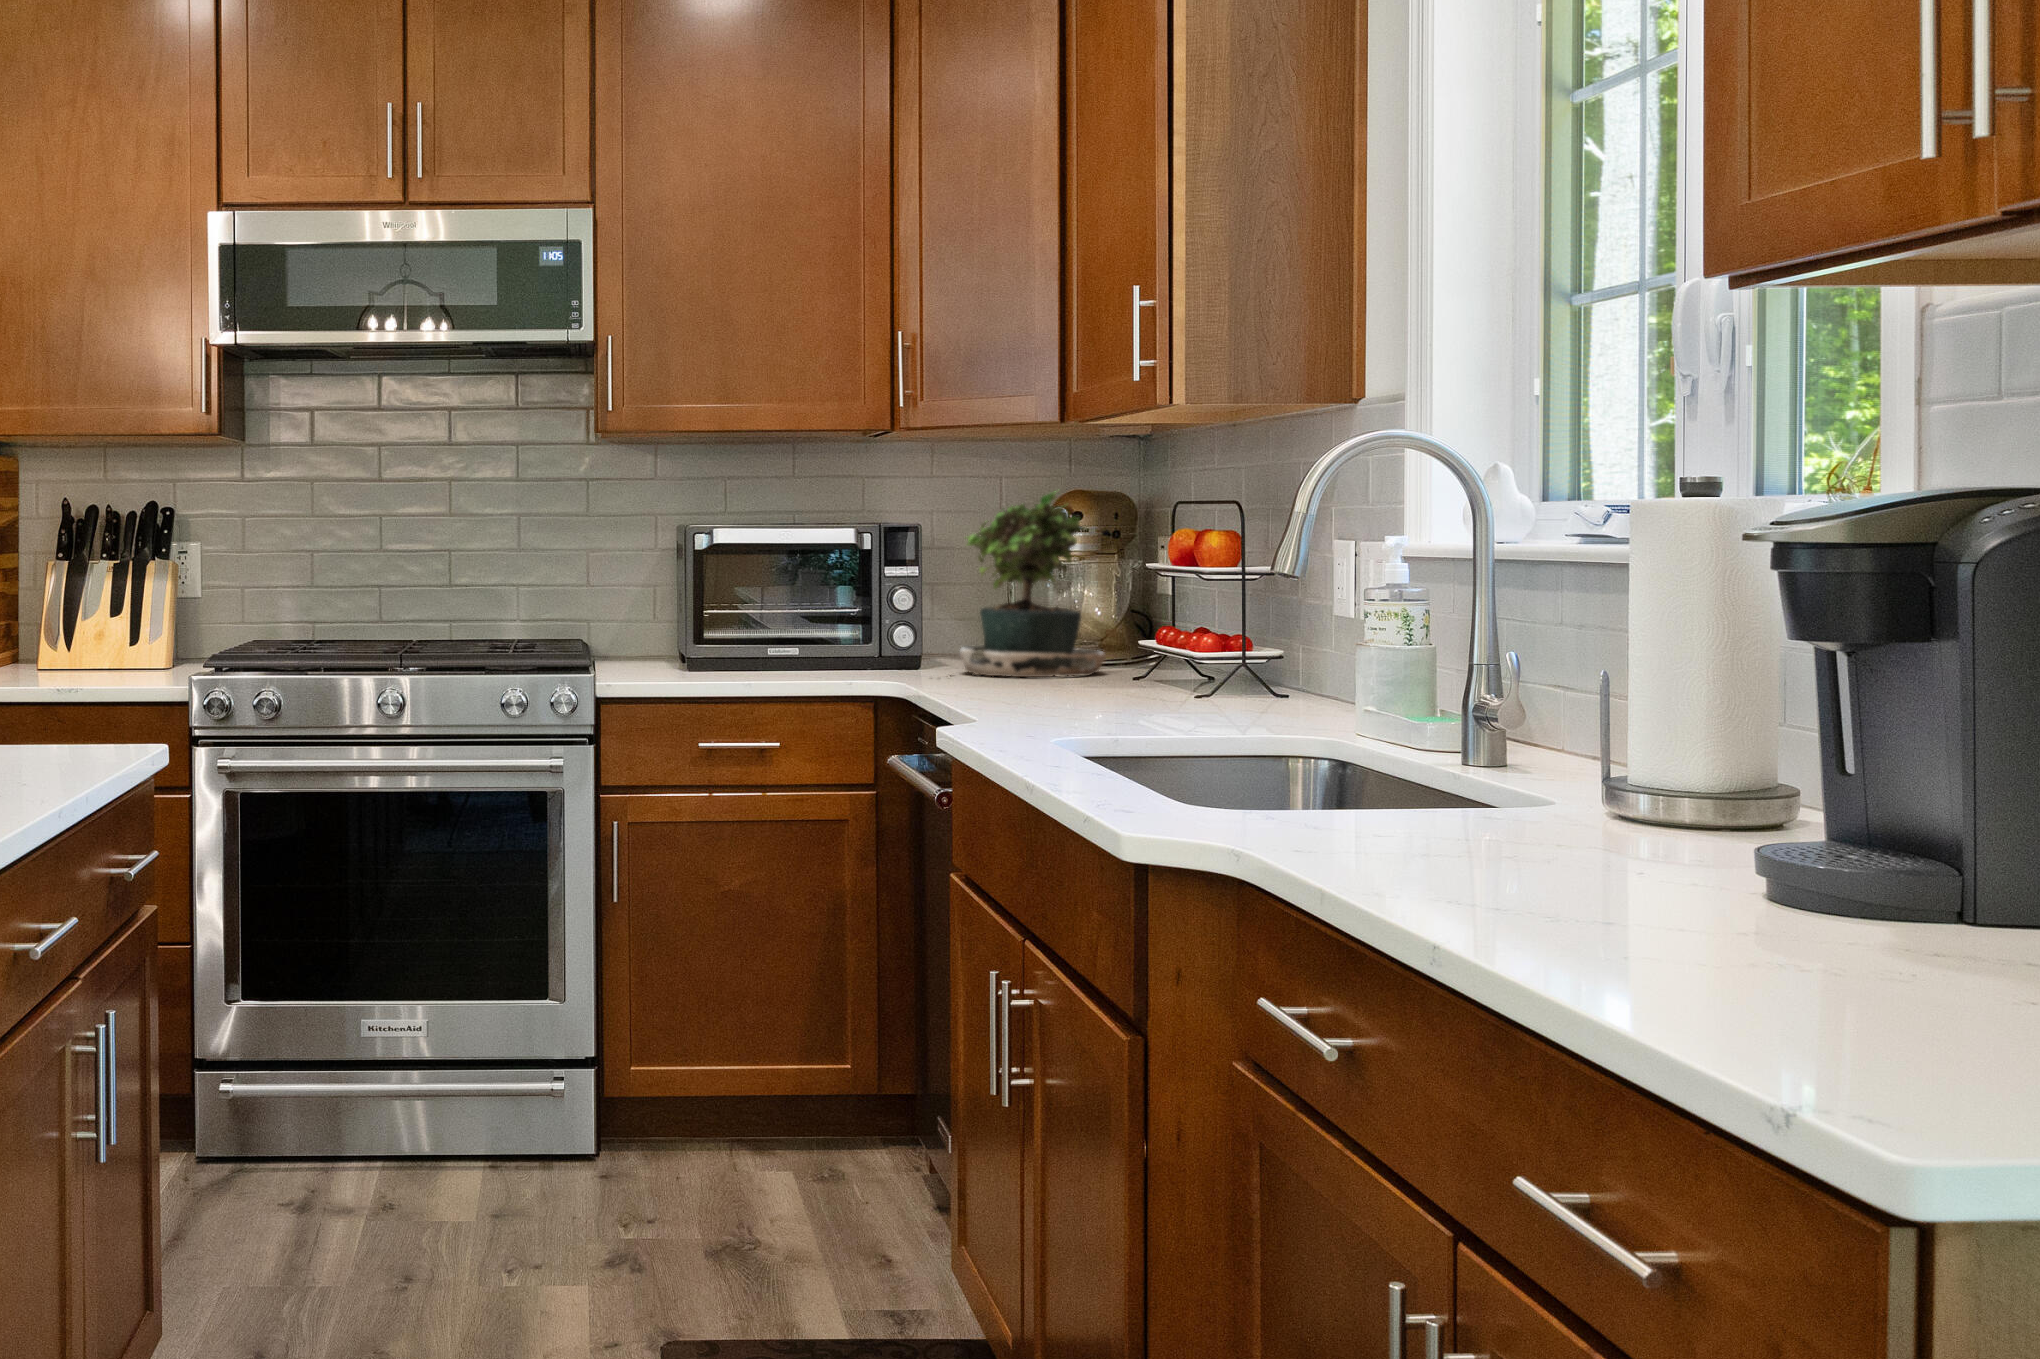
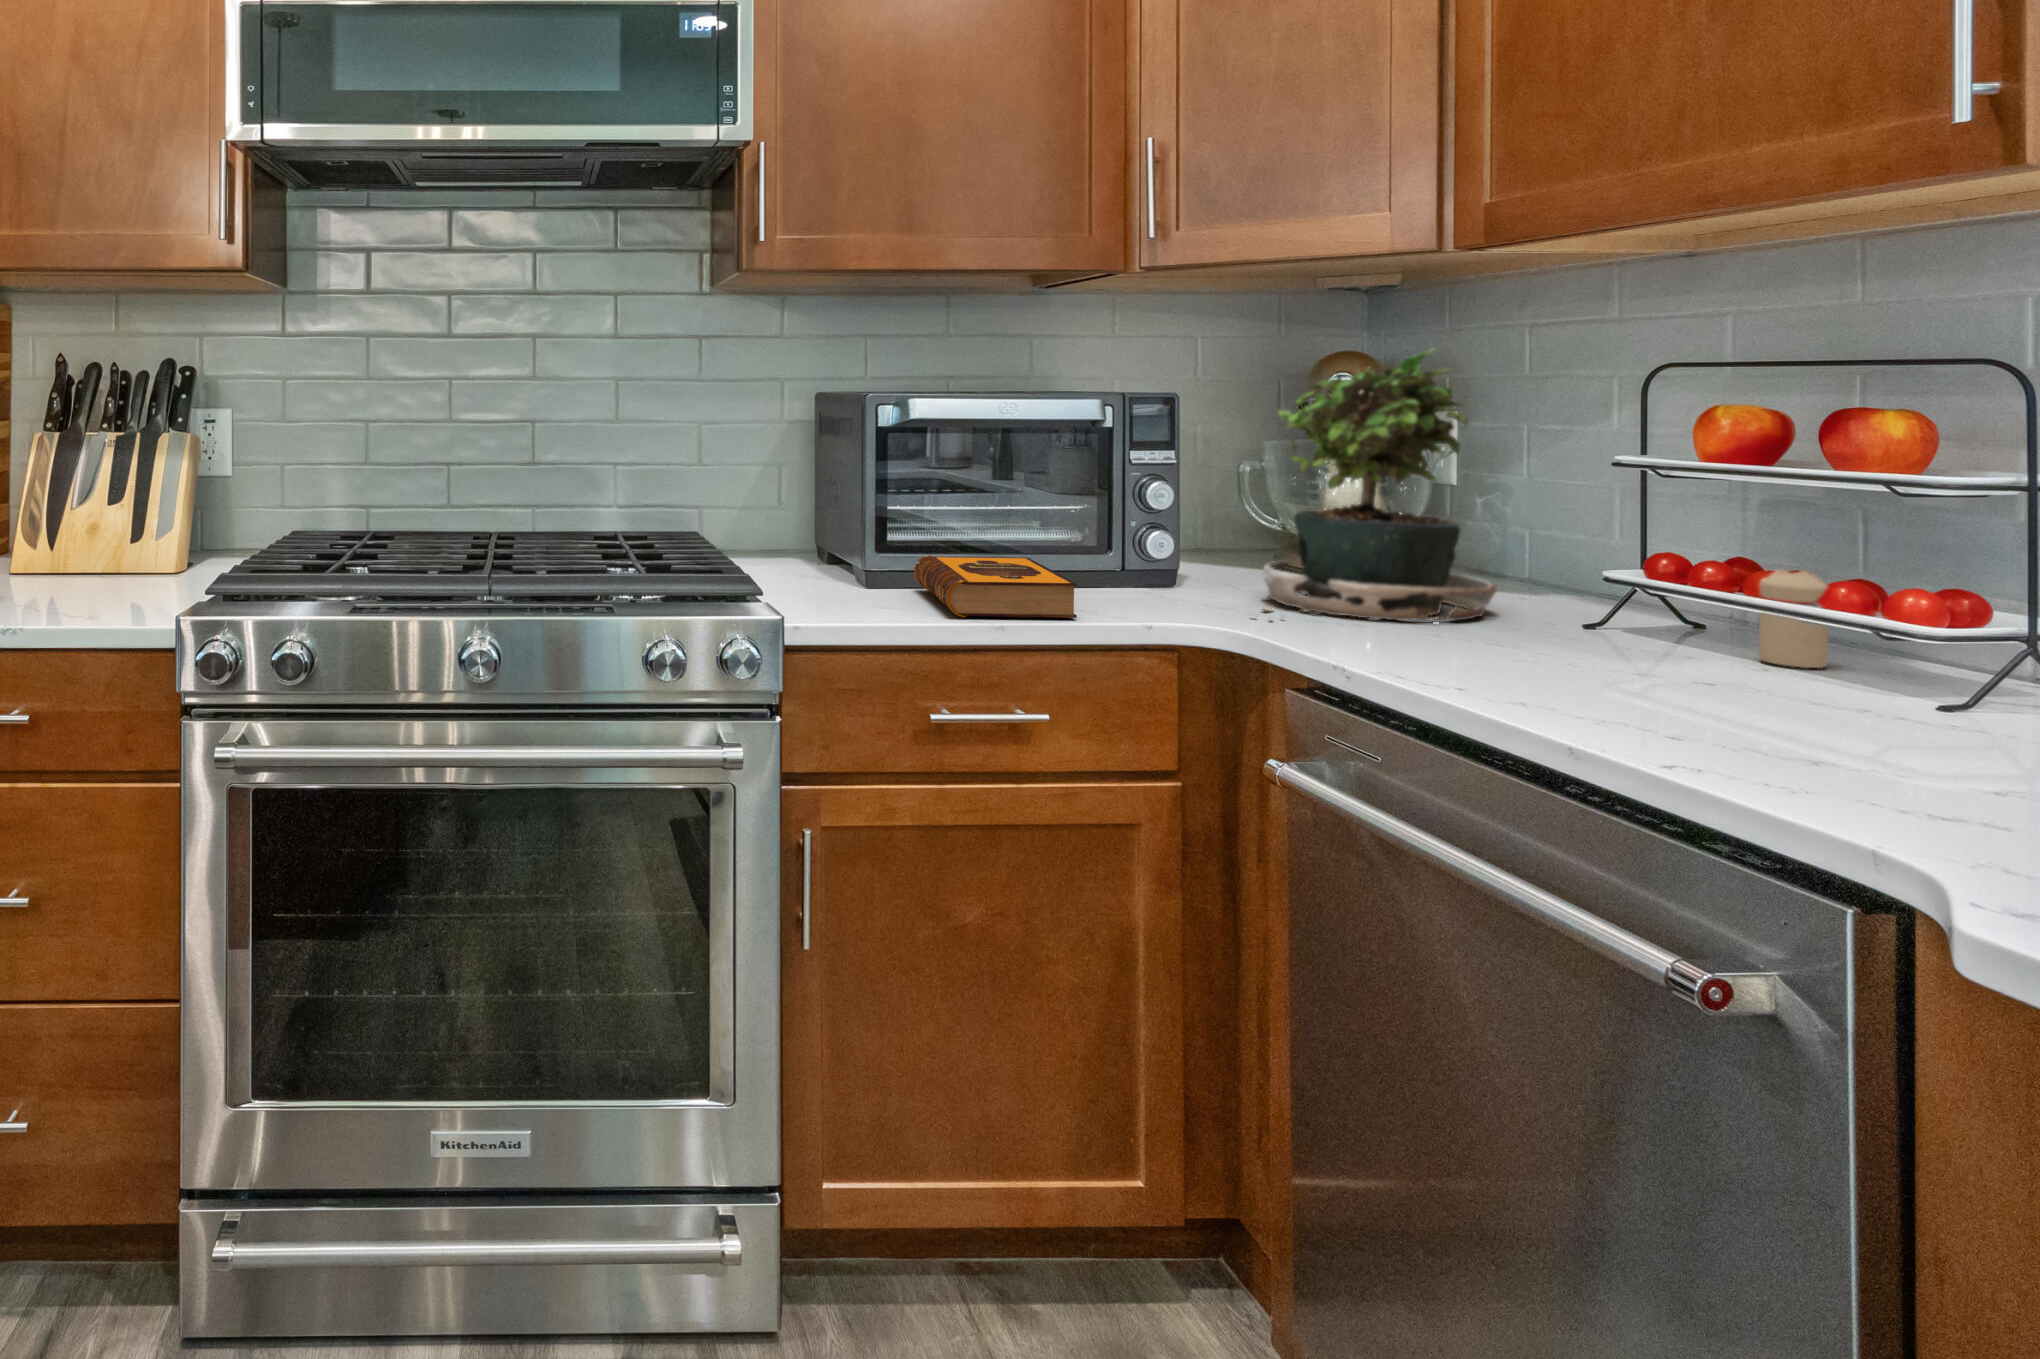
candle: none [1187,629,1220,687] -> present [1759,569,1828,668]
hardback book: none [719,645,807,679] -> present [914,555,1077,618]

